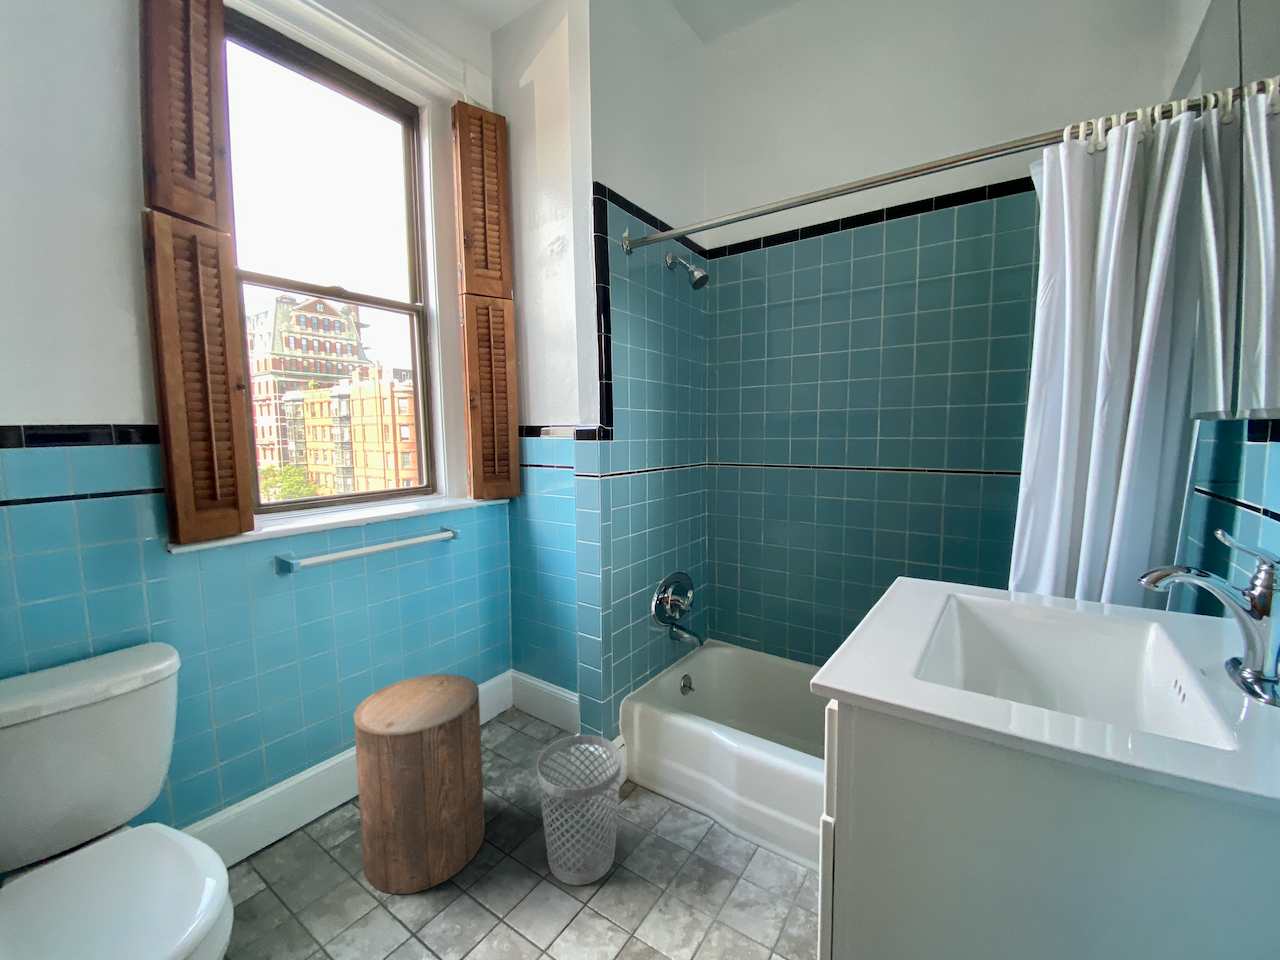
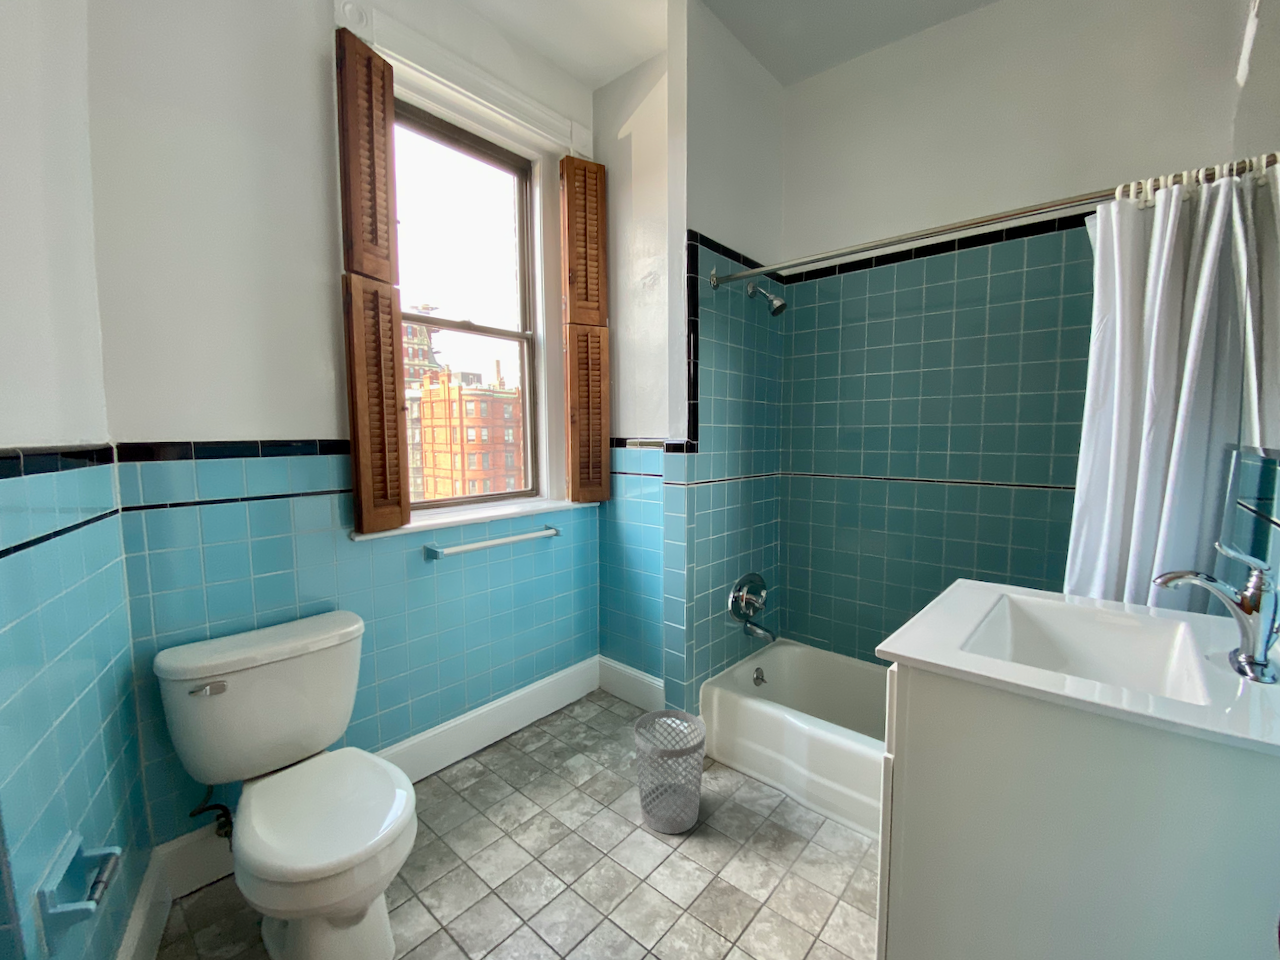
stool: present [353,674,485,894] -> none [486,651,585,827]

